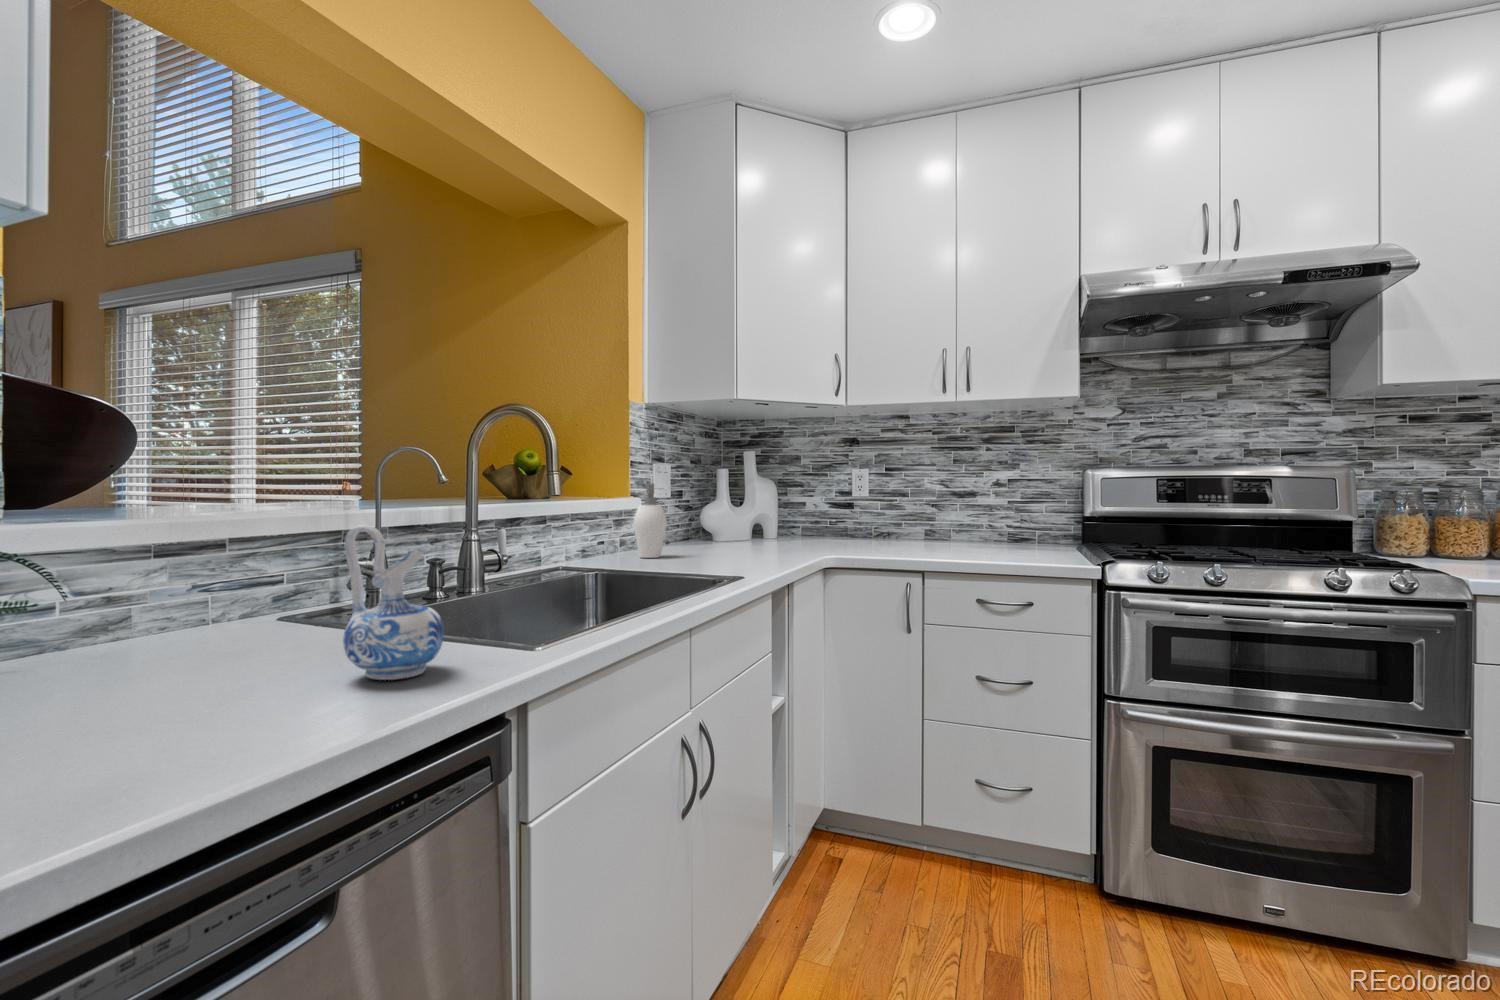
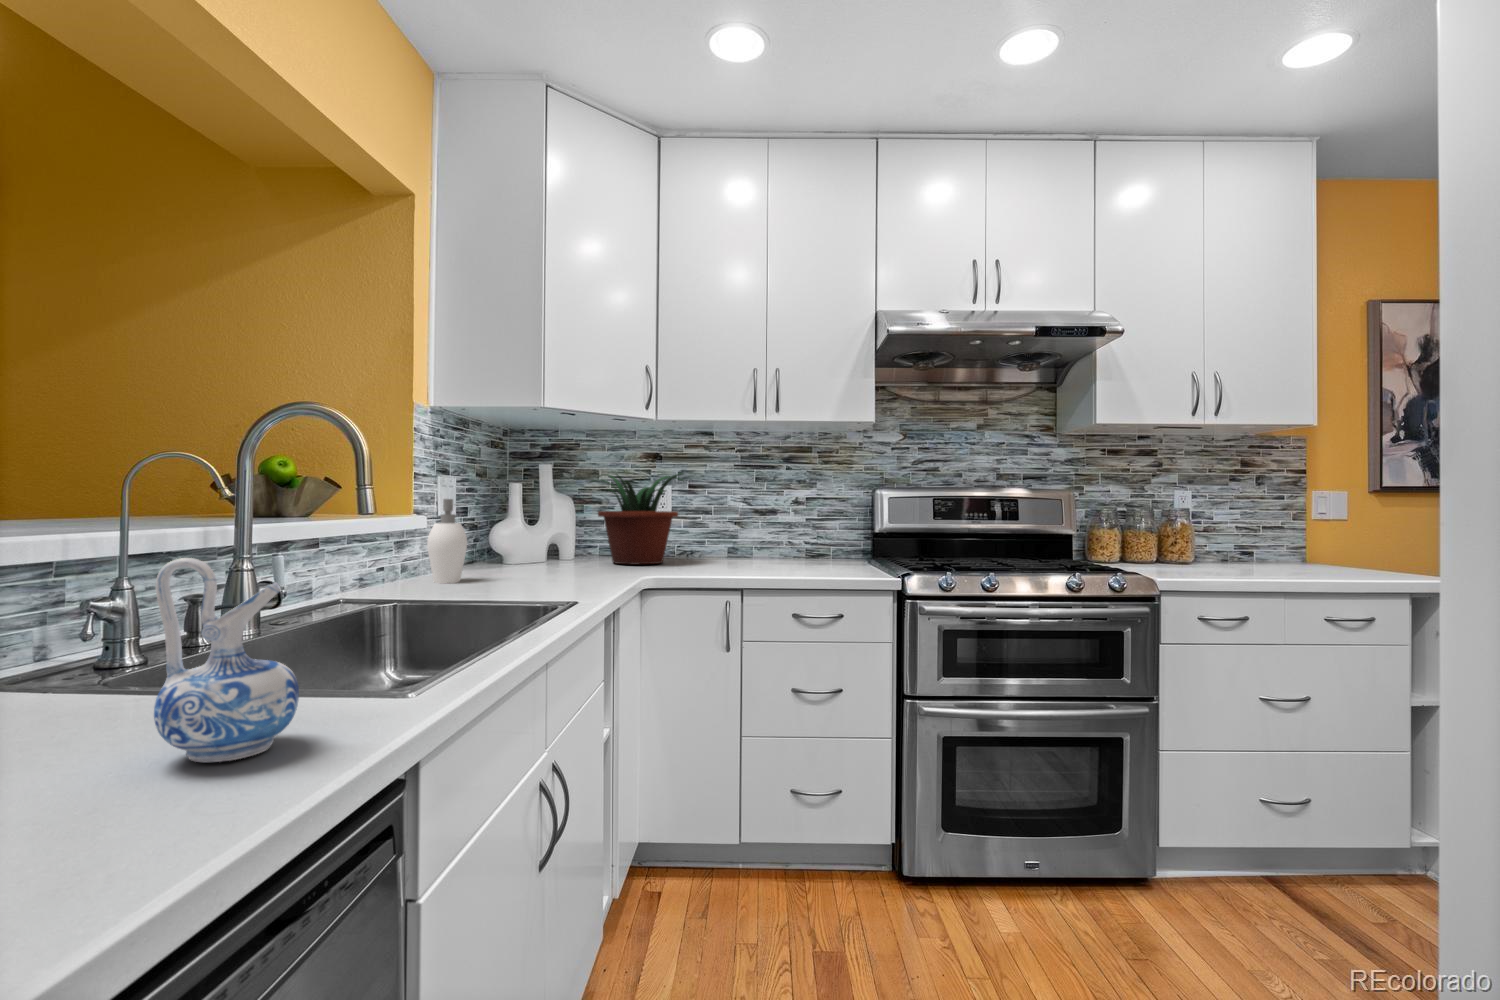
potted plant: none [781,457,875,546] -> present [589,473,683,564]

